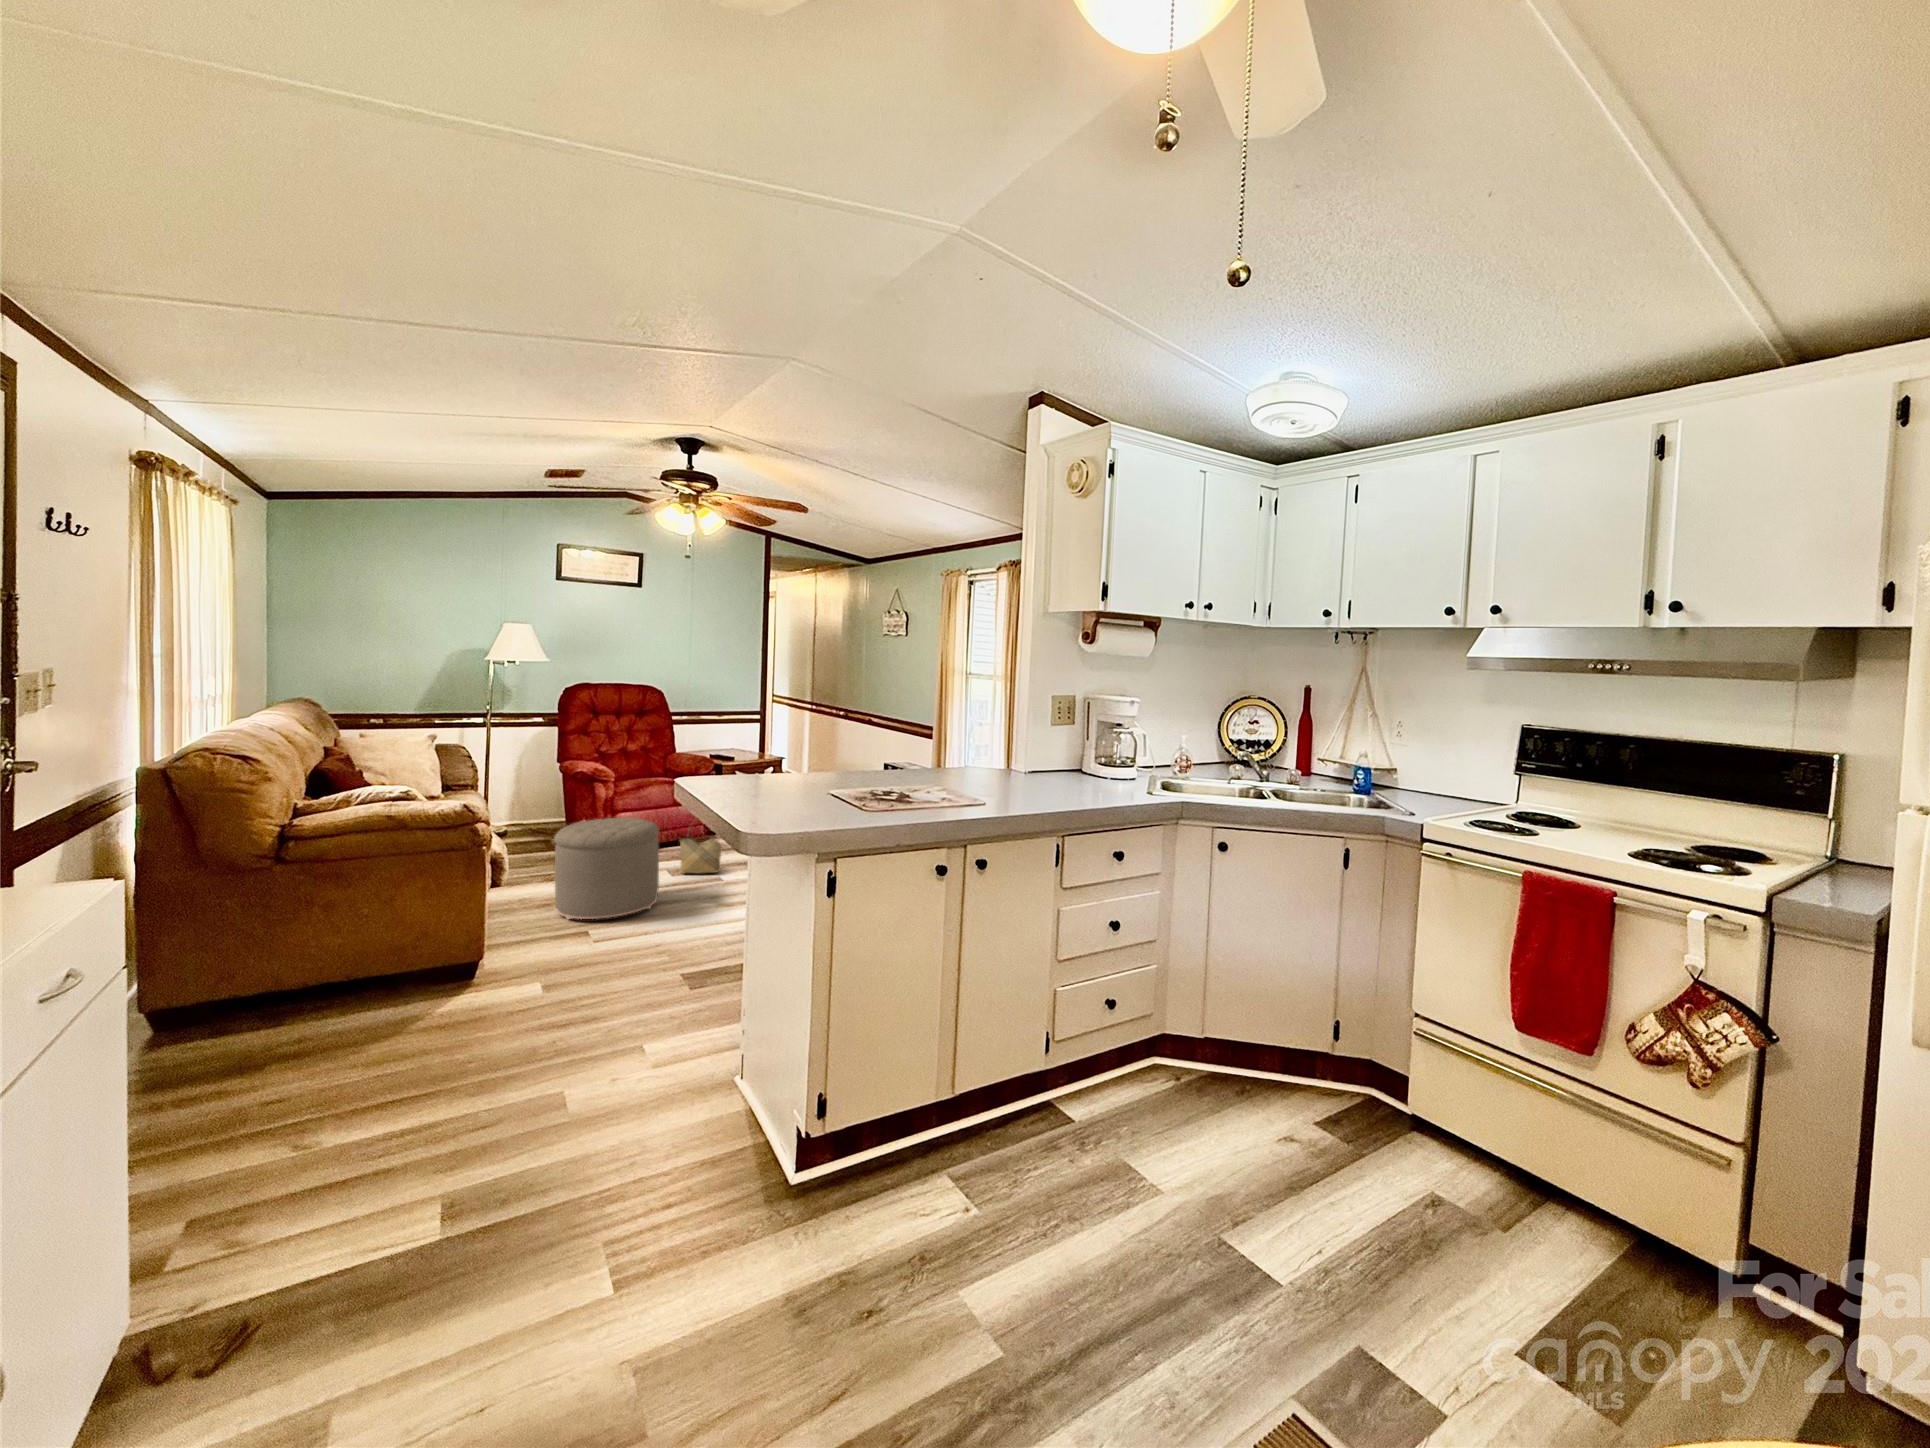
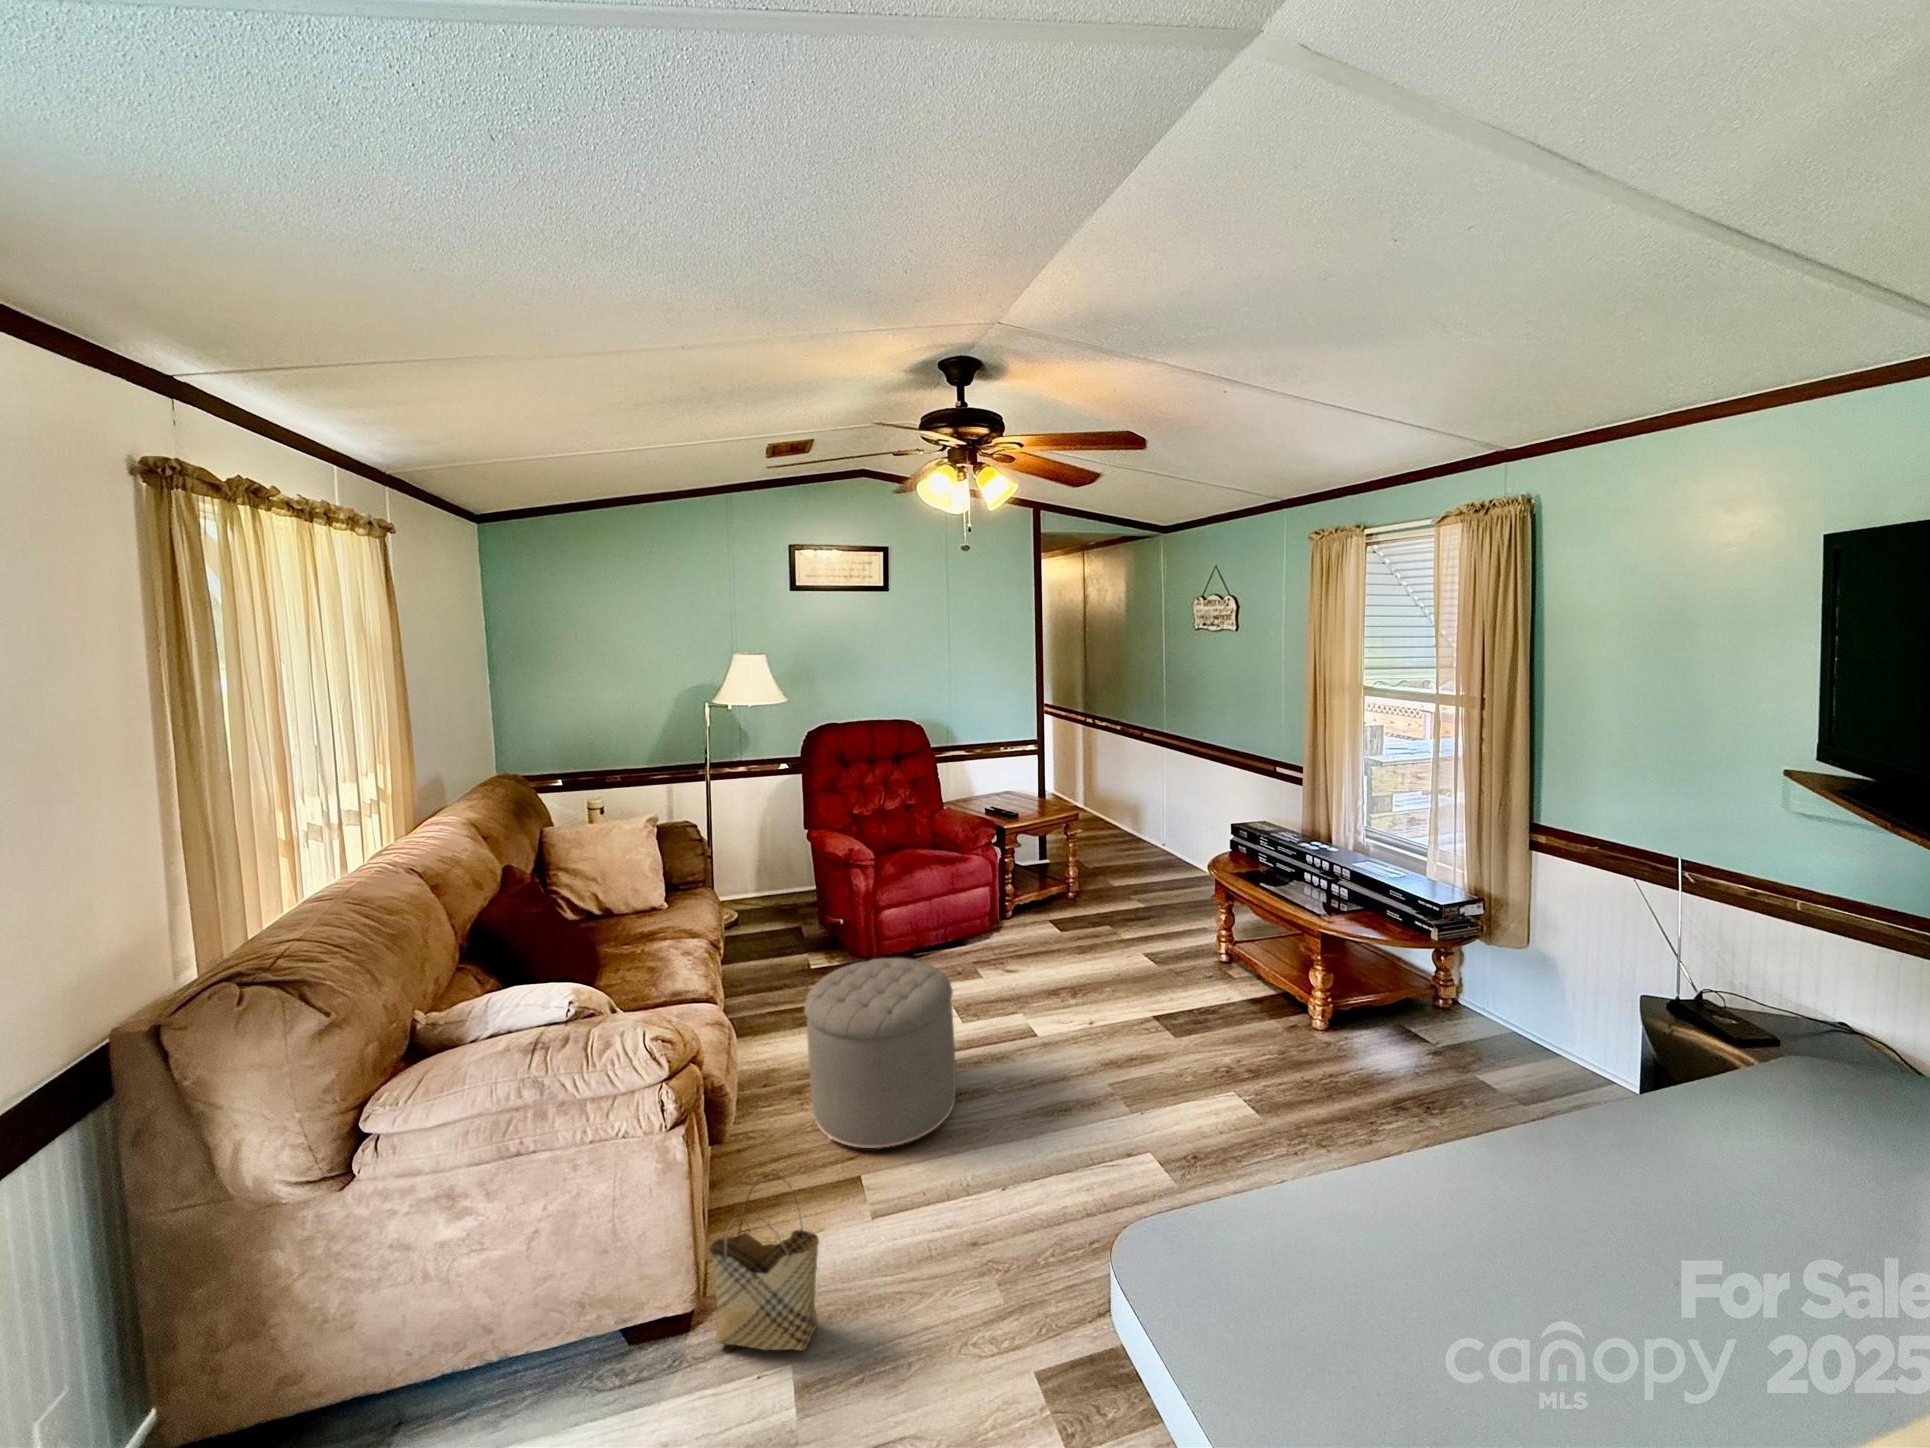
woven basket: present [680,819,722,874] -> present [709,1174,819,1351]

